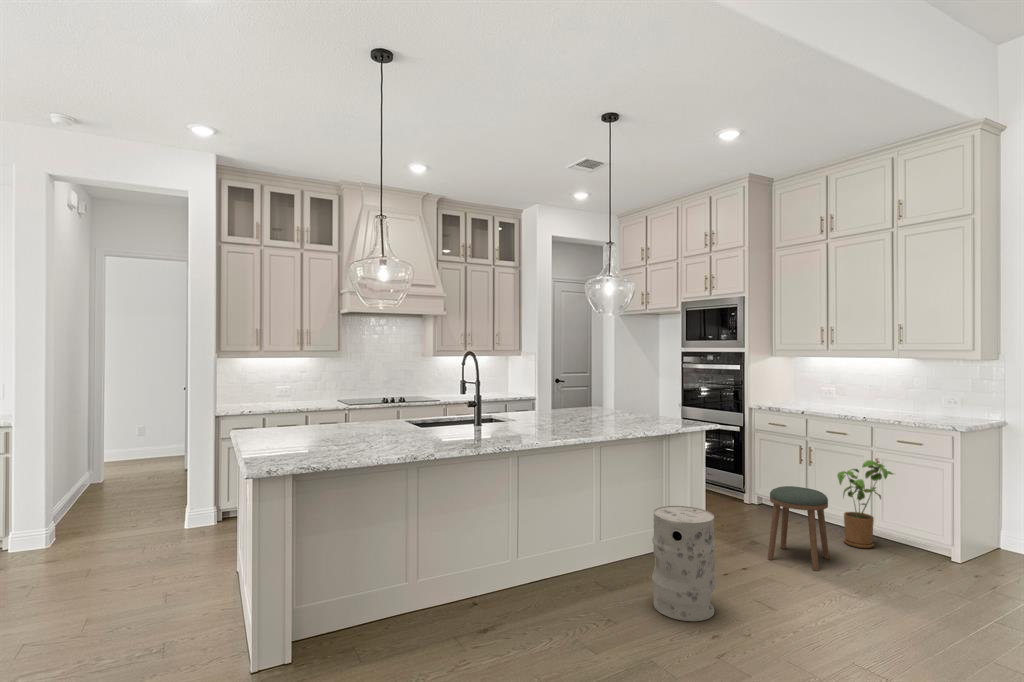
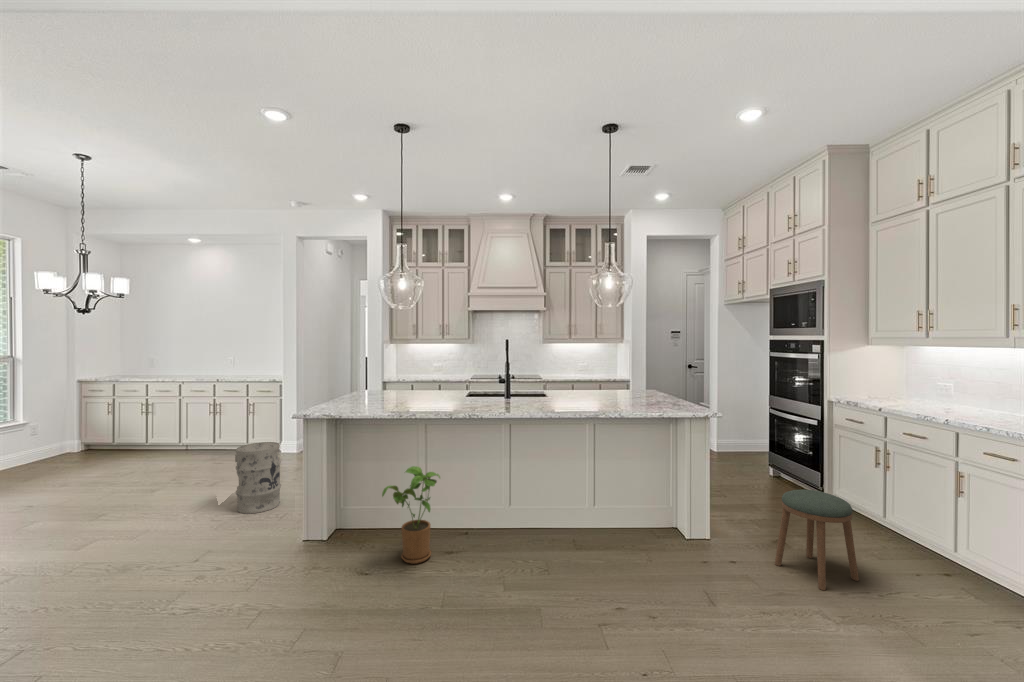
house plant: present [837,460,893,548] -> present [382,466,440,564]
trash can: present [652,506,716,621] -> present [235,442,281,514]

